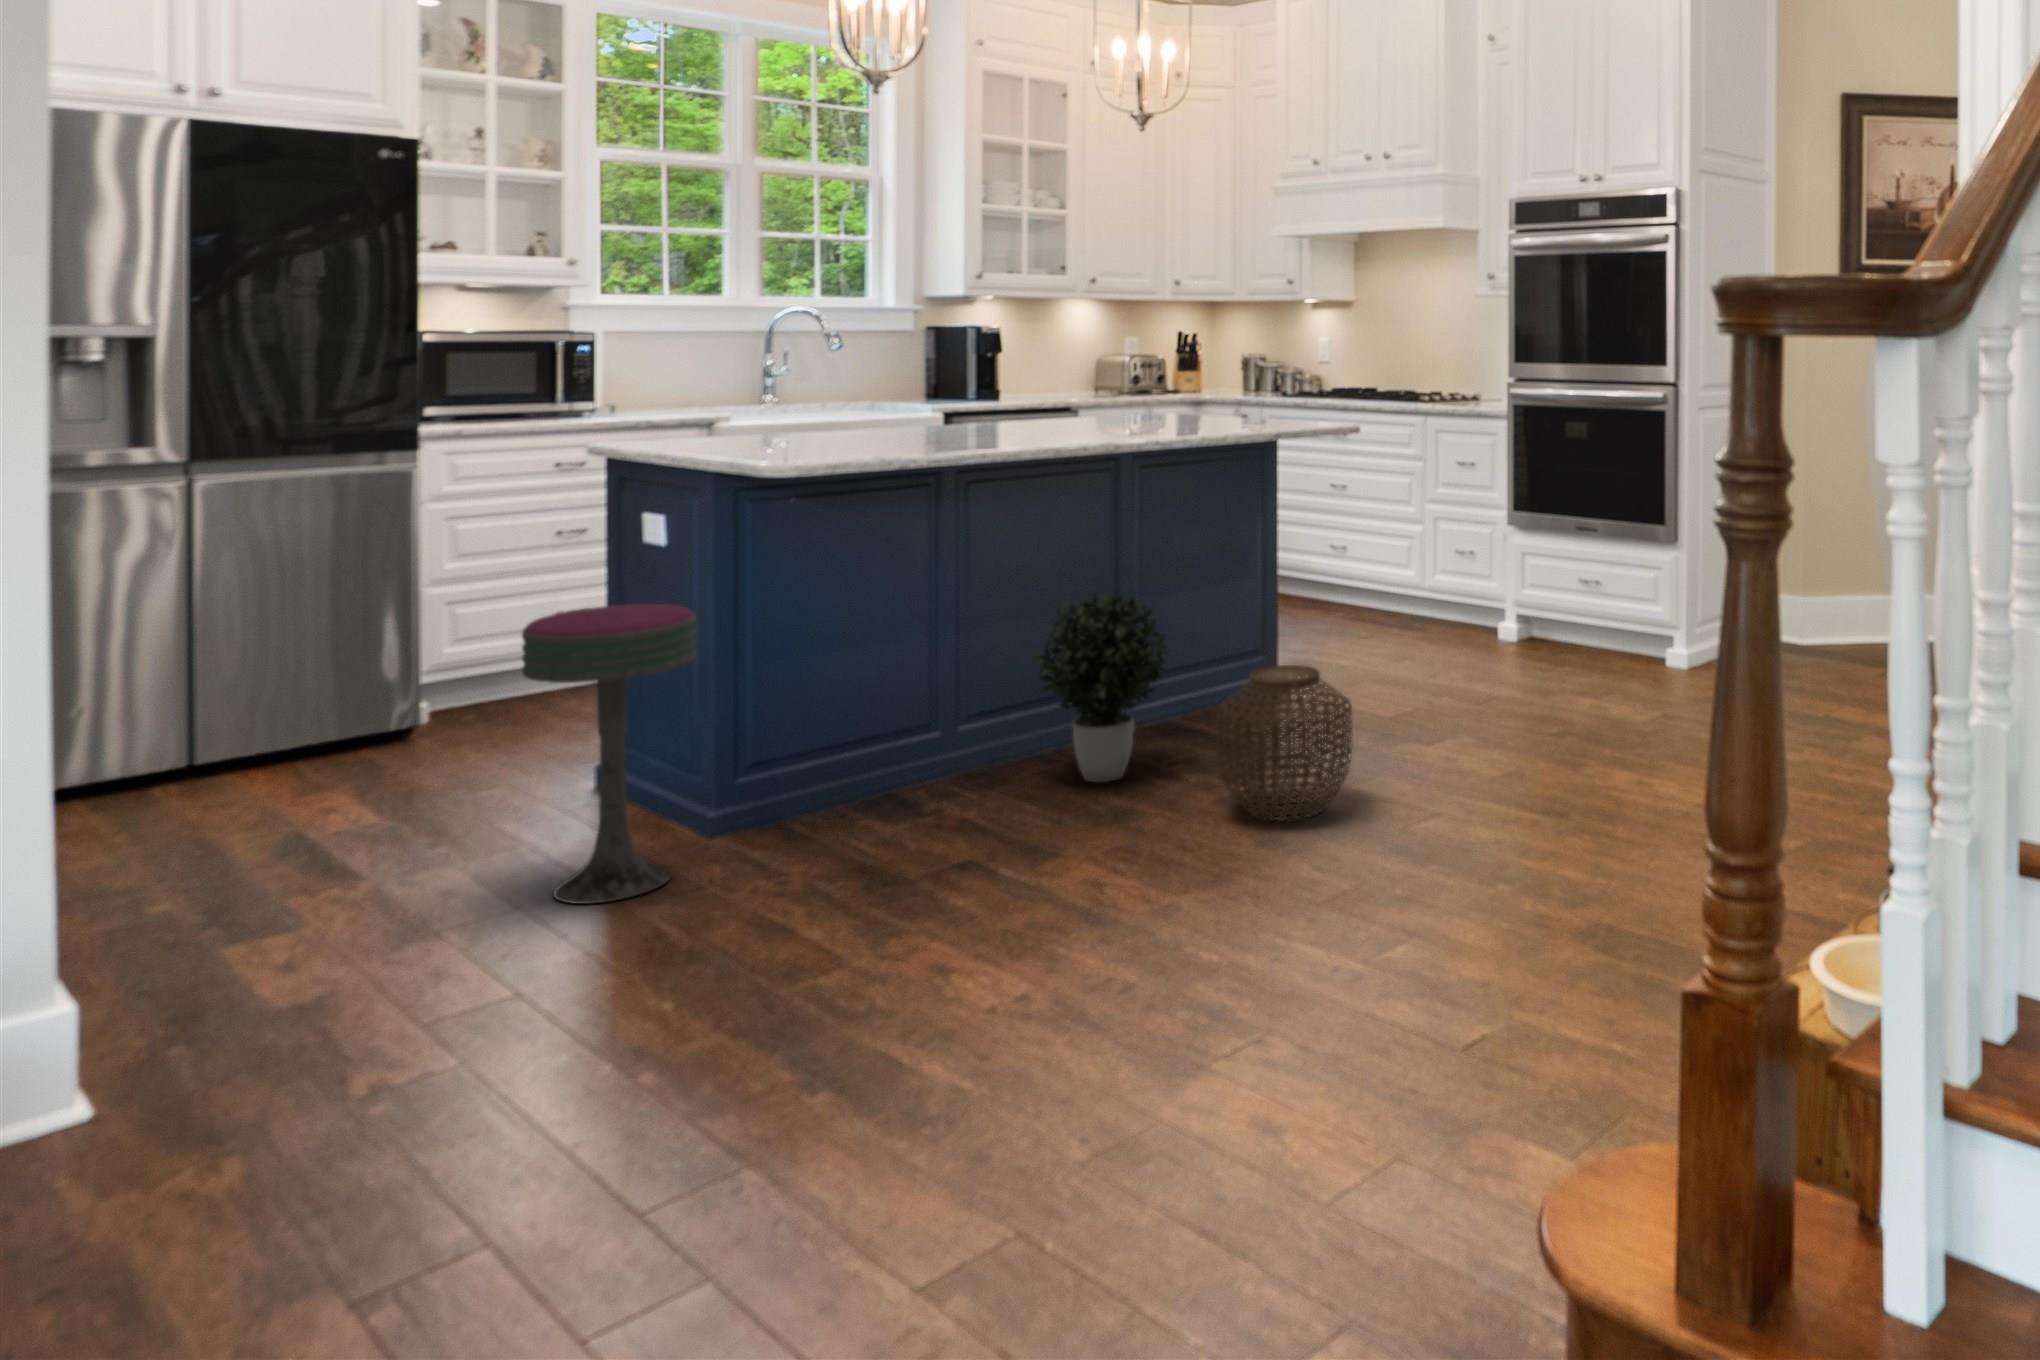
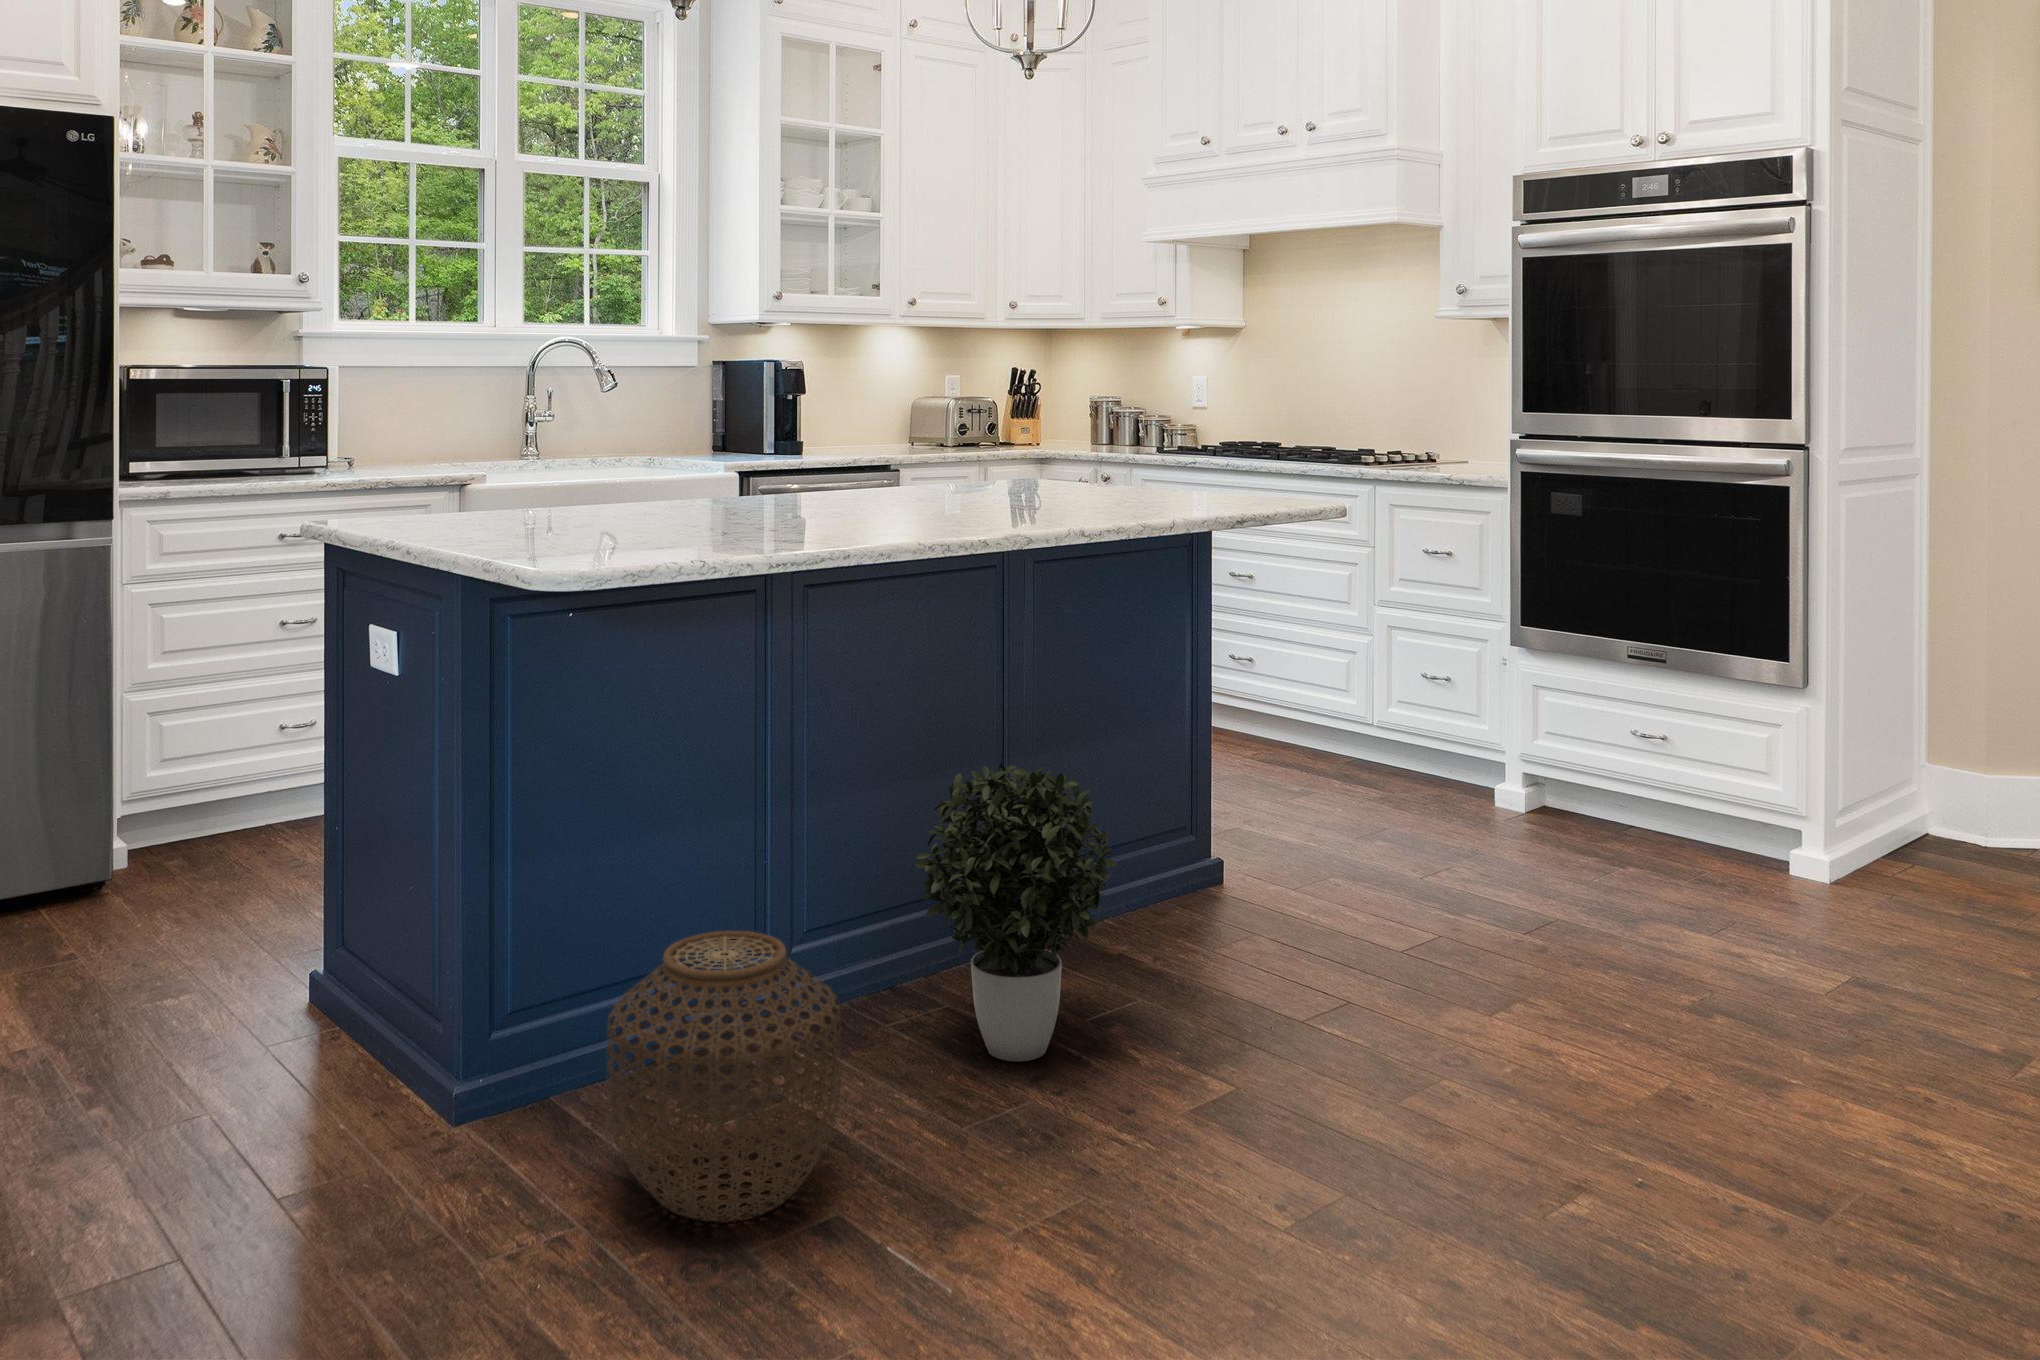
bar stool: present [522,604,696,904] -> none [202,778,447,1267]
woven basket: present [1217,665,1352,821] -> present [607,931,841,1221]

